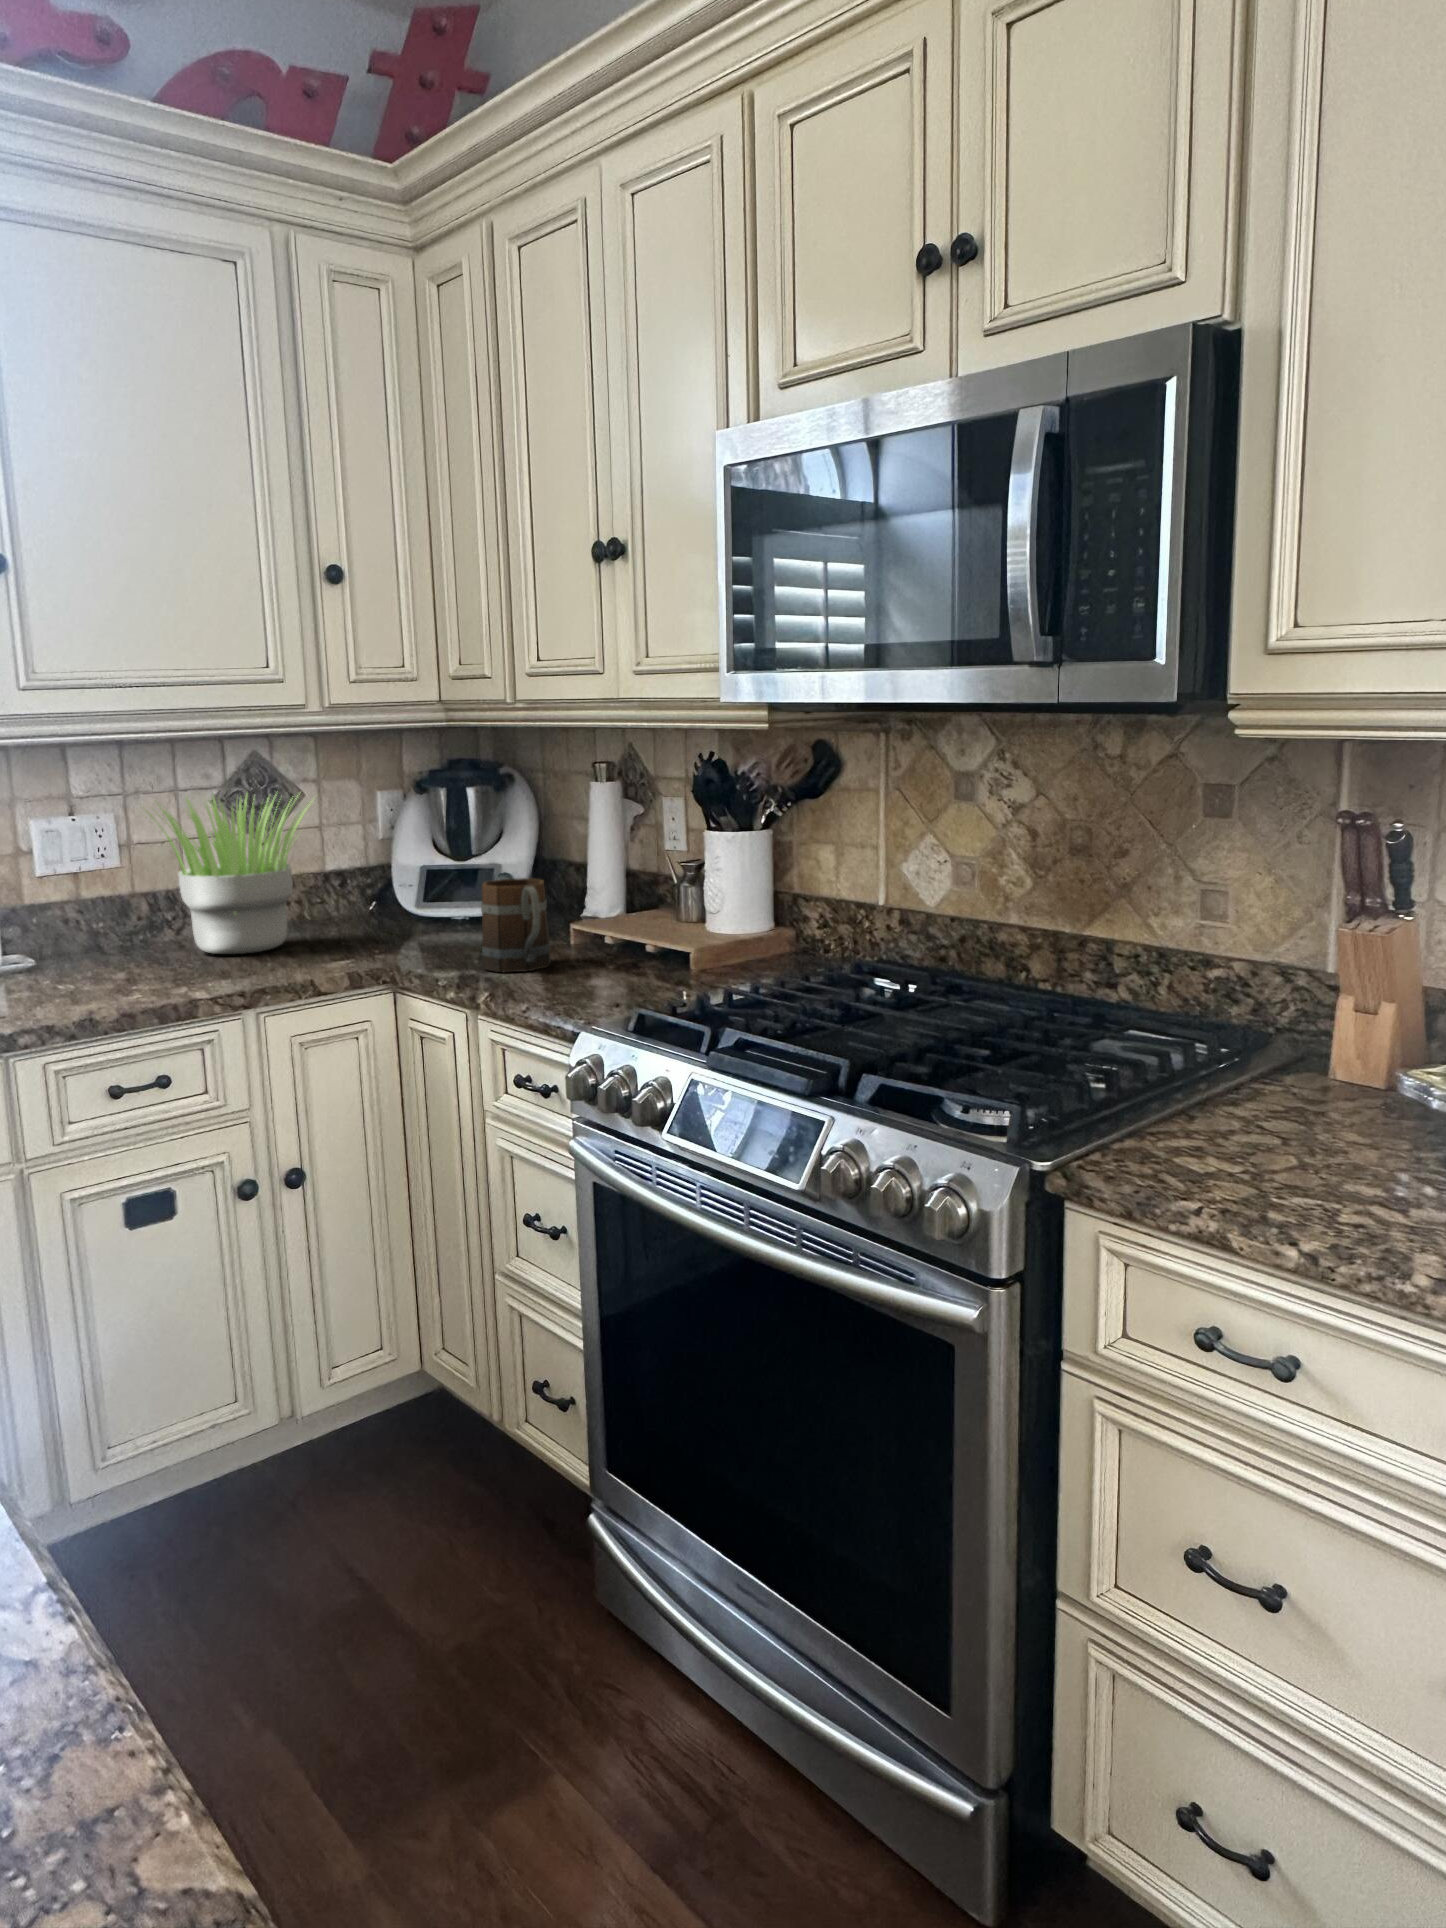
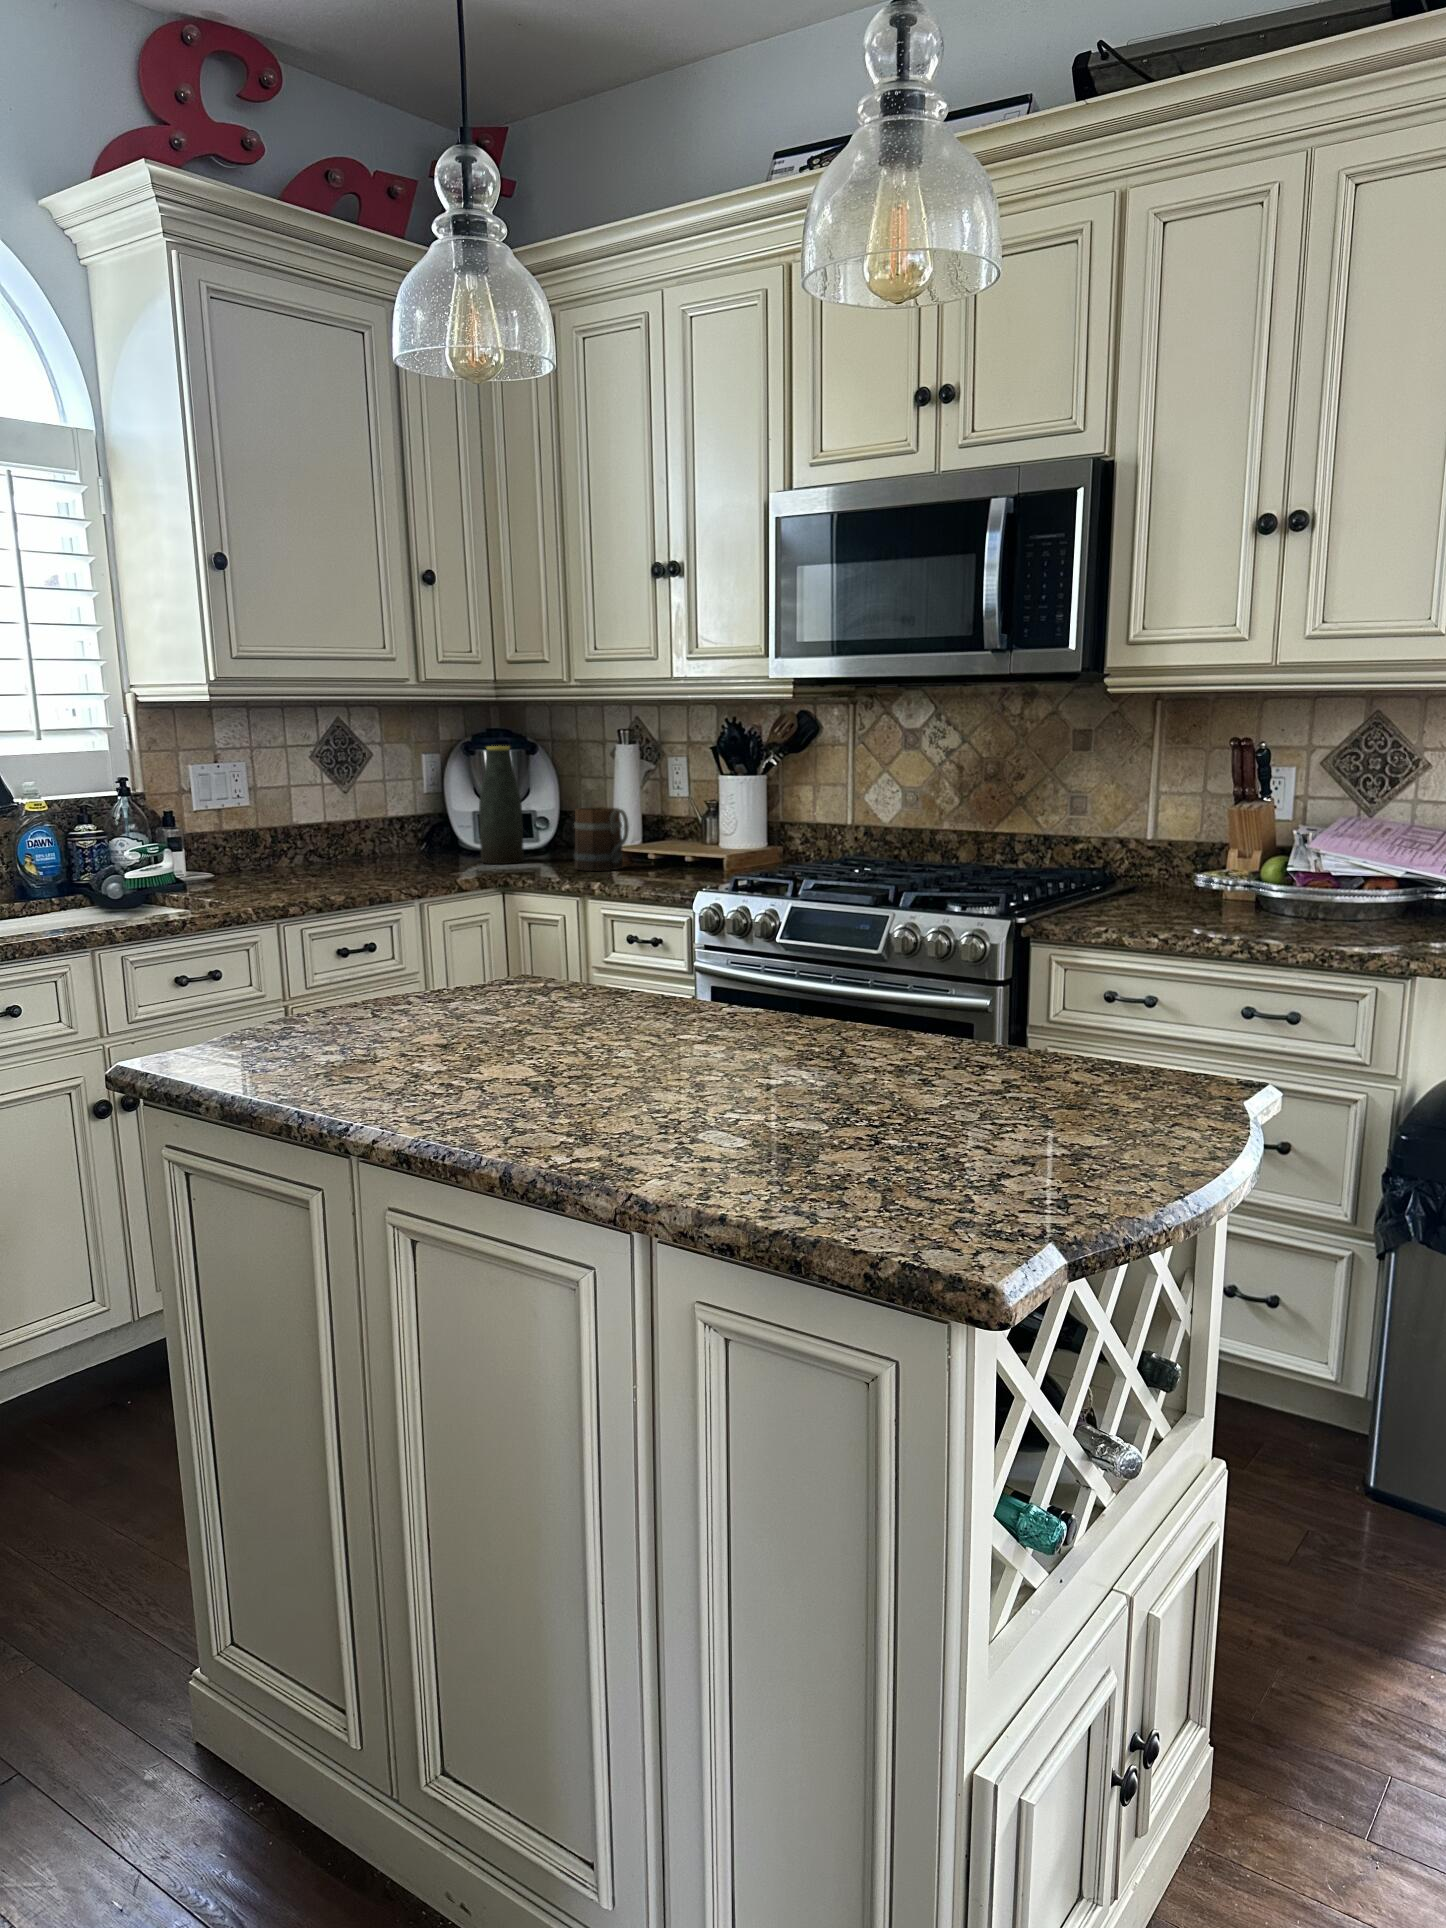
bottle: none [397,787,460,946] -> present [479,746,524,864]
potted plant: present [144,796,313,954] -> none [277,749,419,870]

